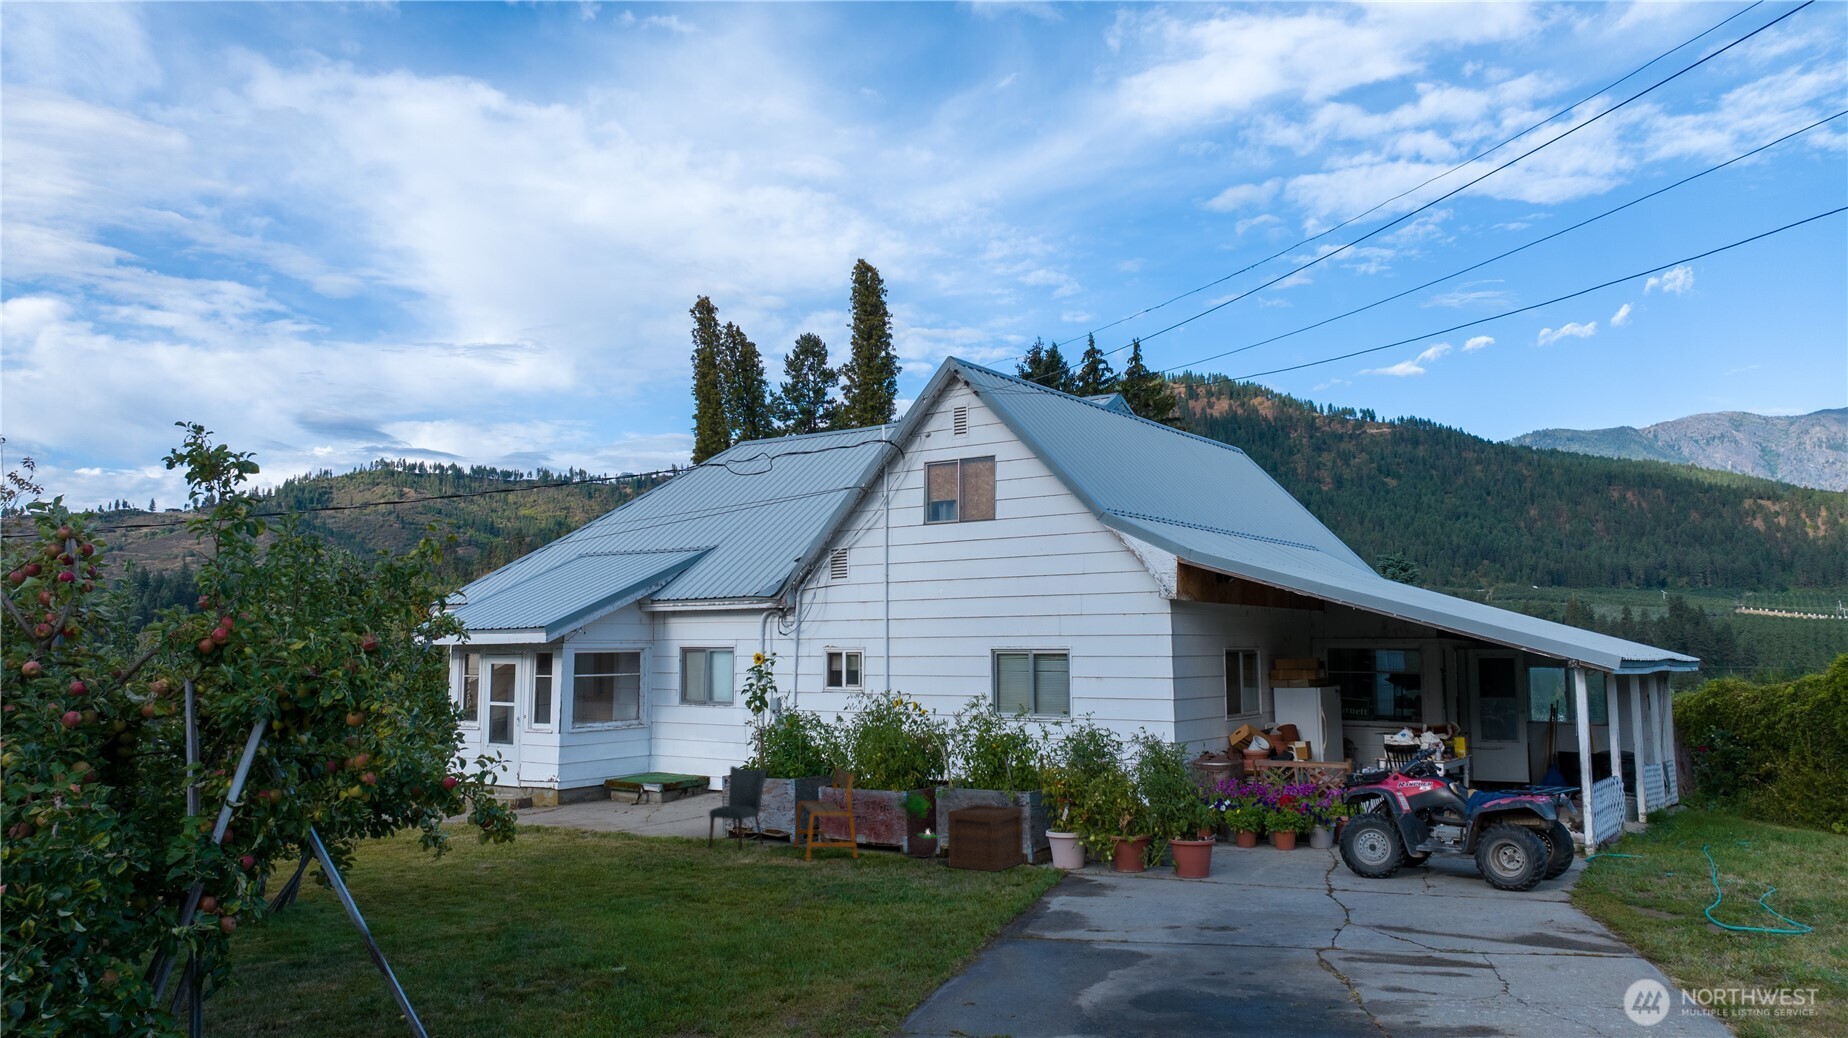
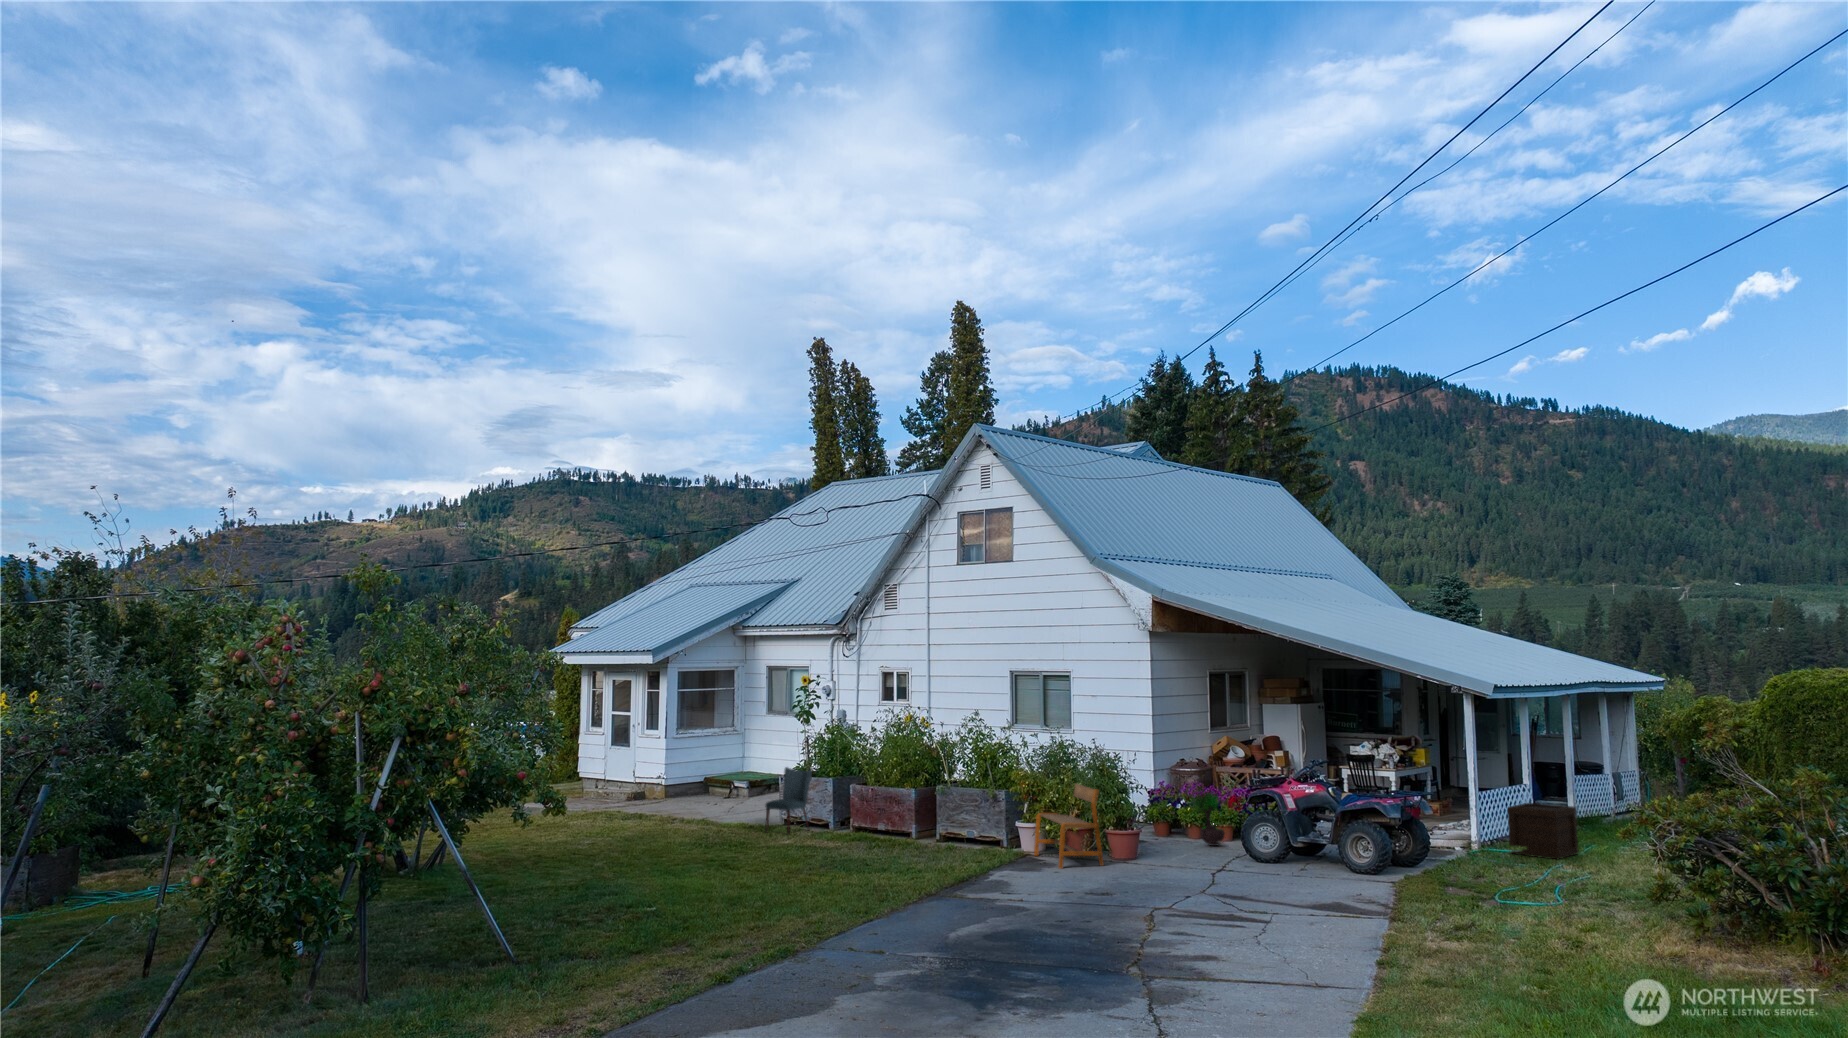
bench: present [794,767,858,861] -> present [1034,784,1104,869]
potted tree: present [898,792,938,857] -> present [1193,790,1225,846]
wooden crate: present [948,804,1023,872] -> present [1507,803,1579,859]

